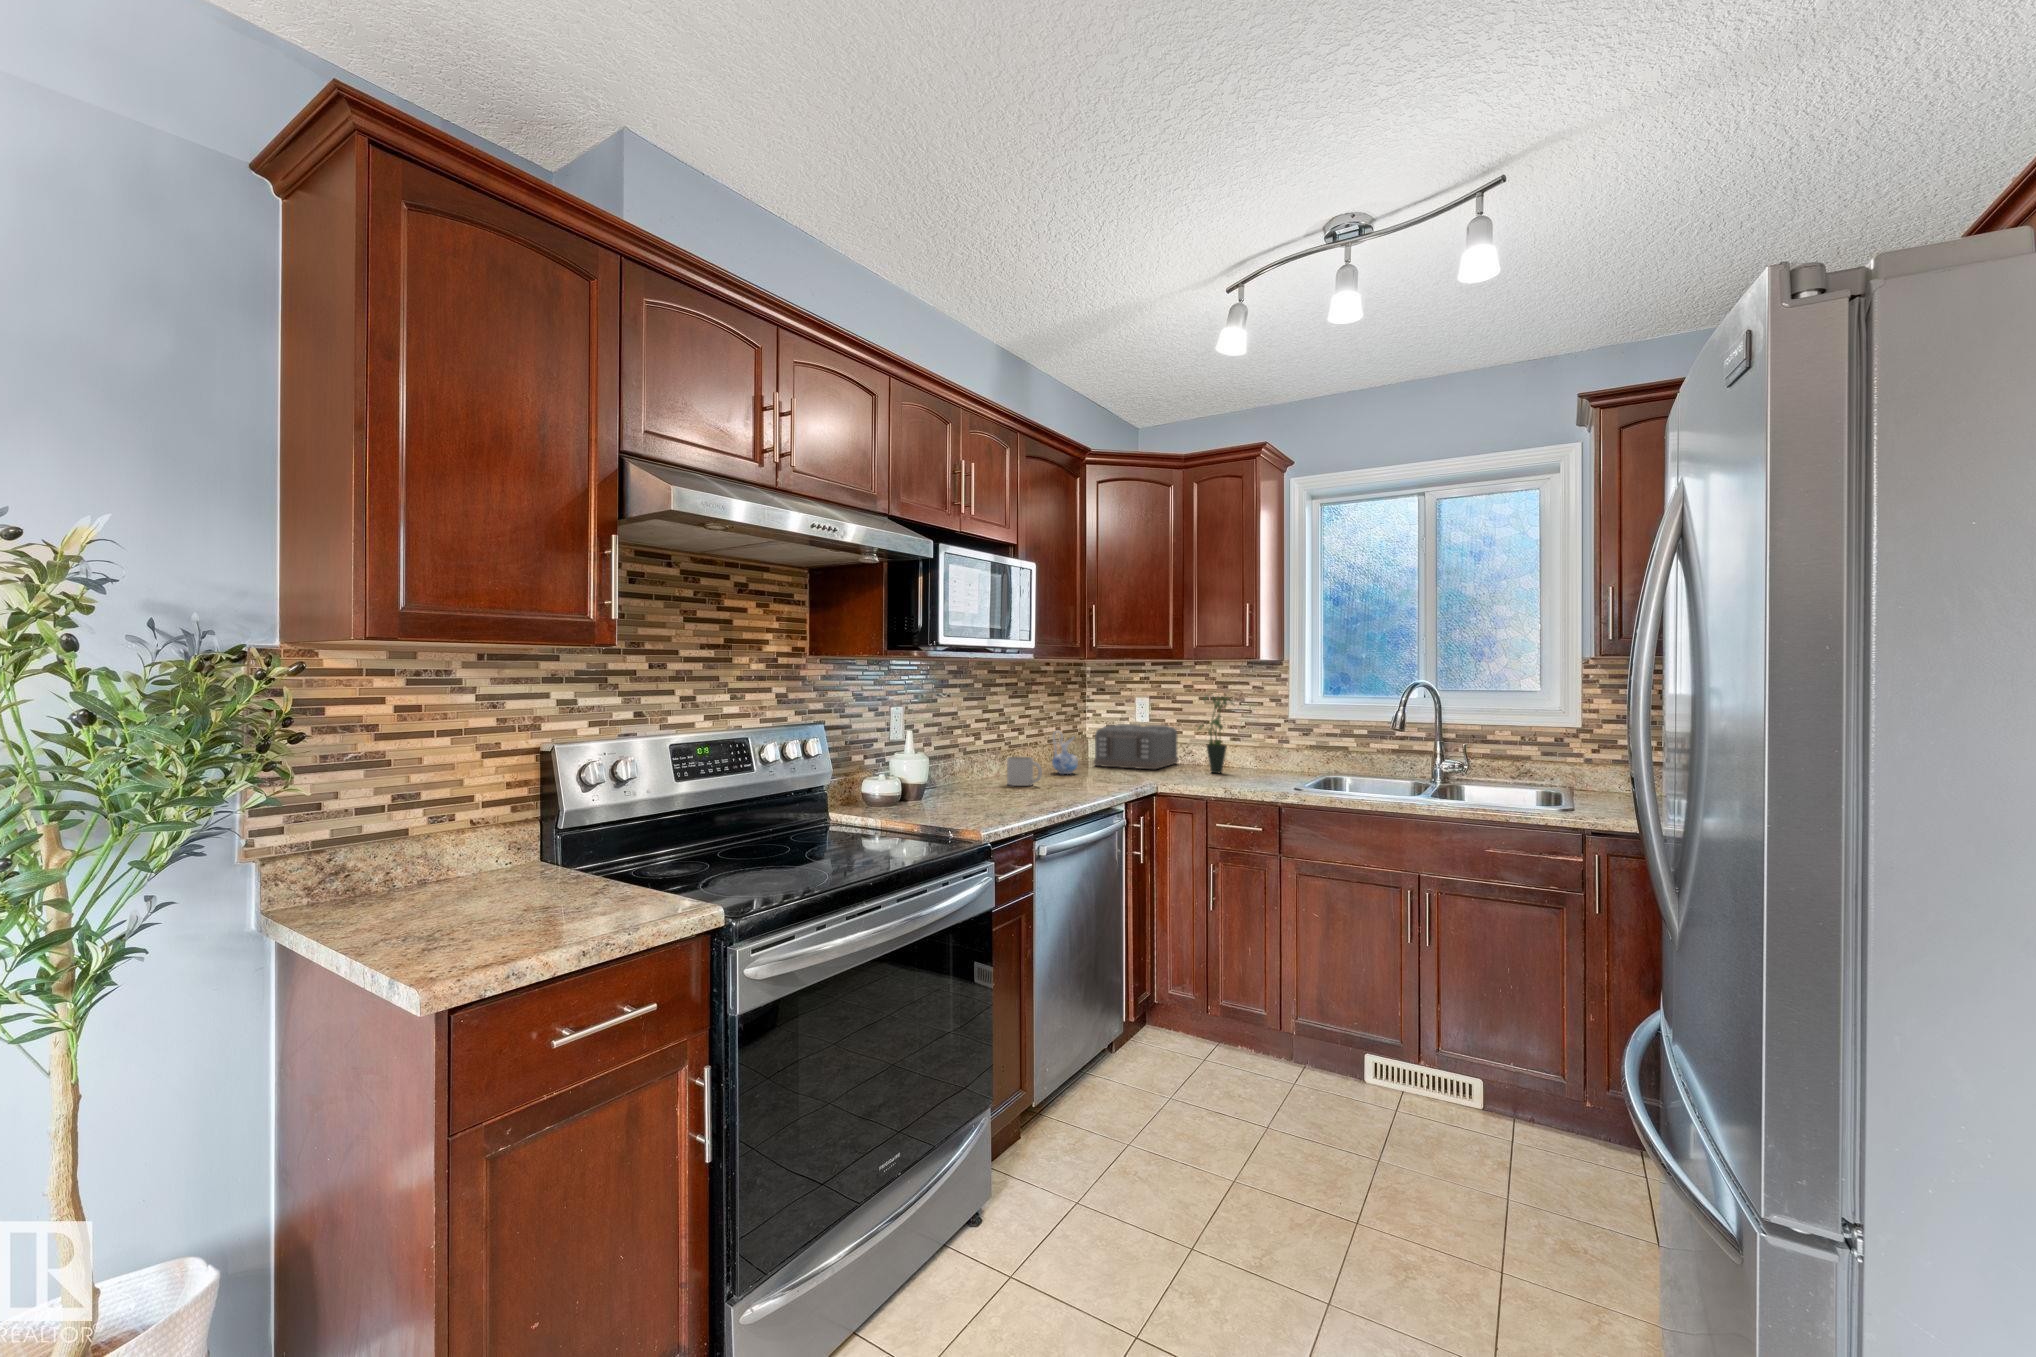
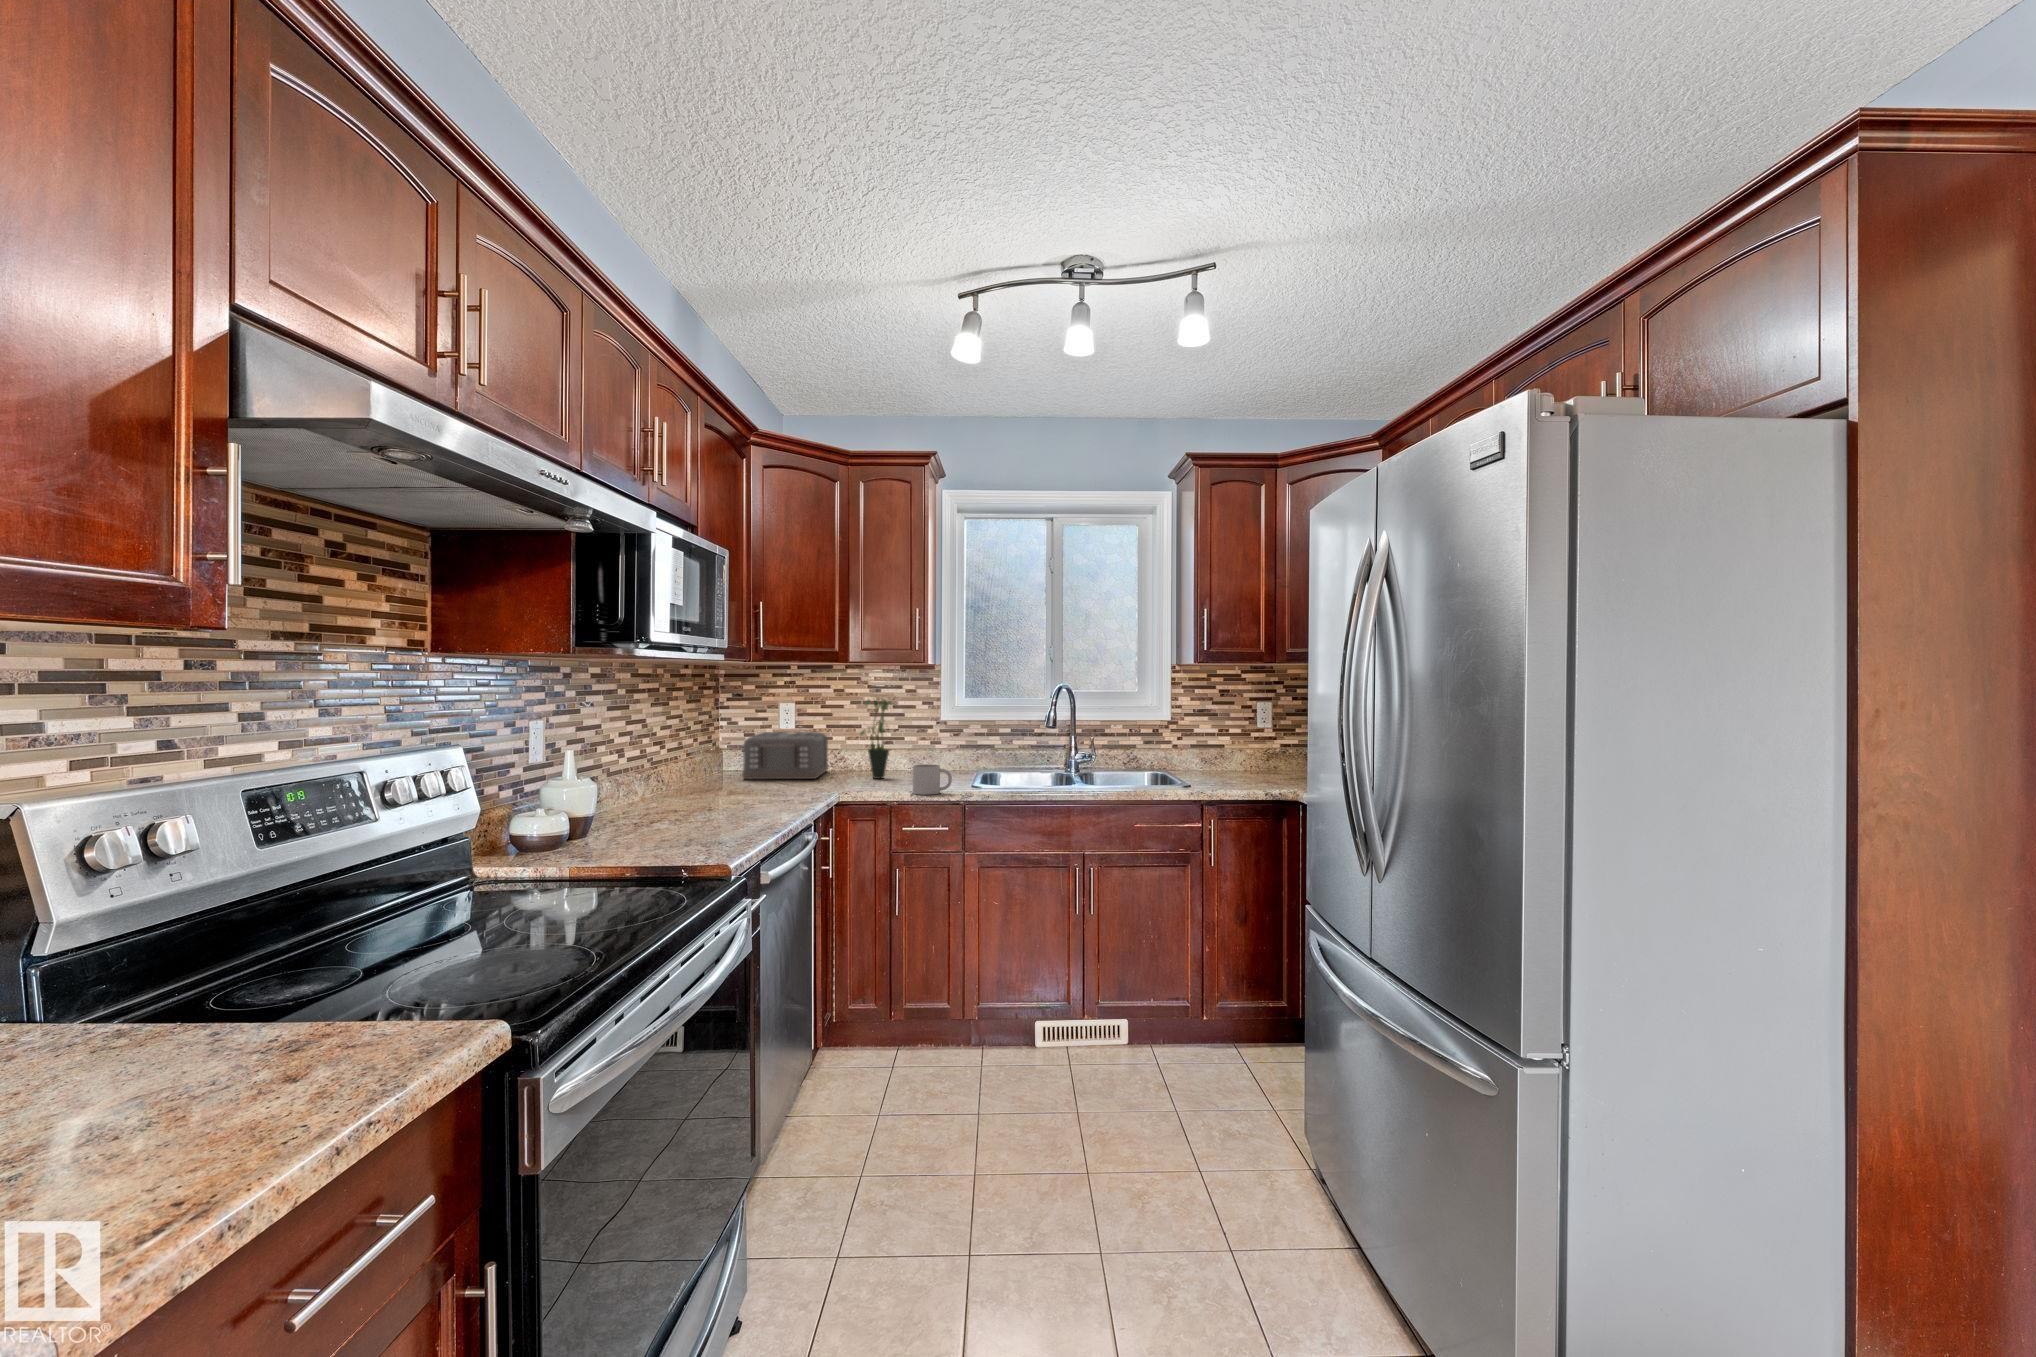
ceramic pitcher: present [1052,731,1078,774] -> none [706,742,737,791]
mug: present [1007,757,1042,786] -> present [913,764,952,795]

